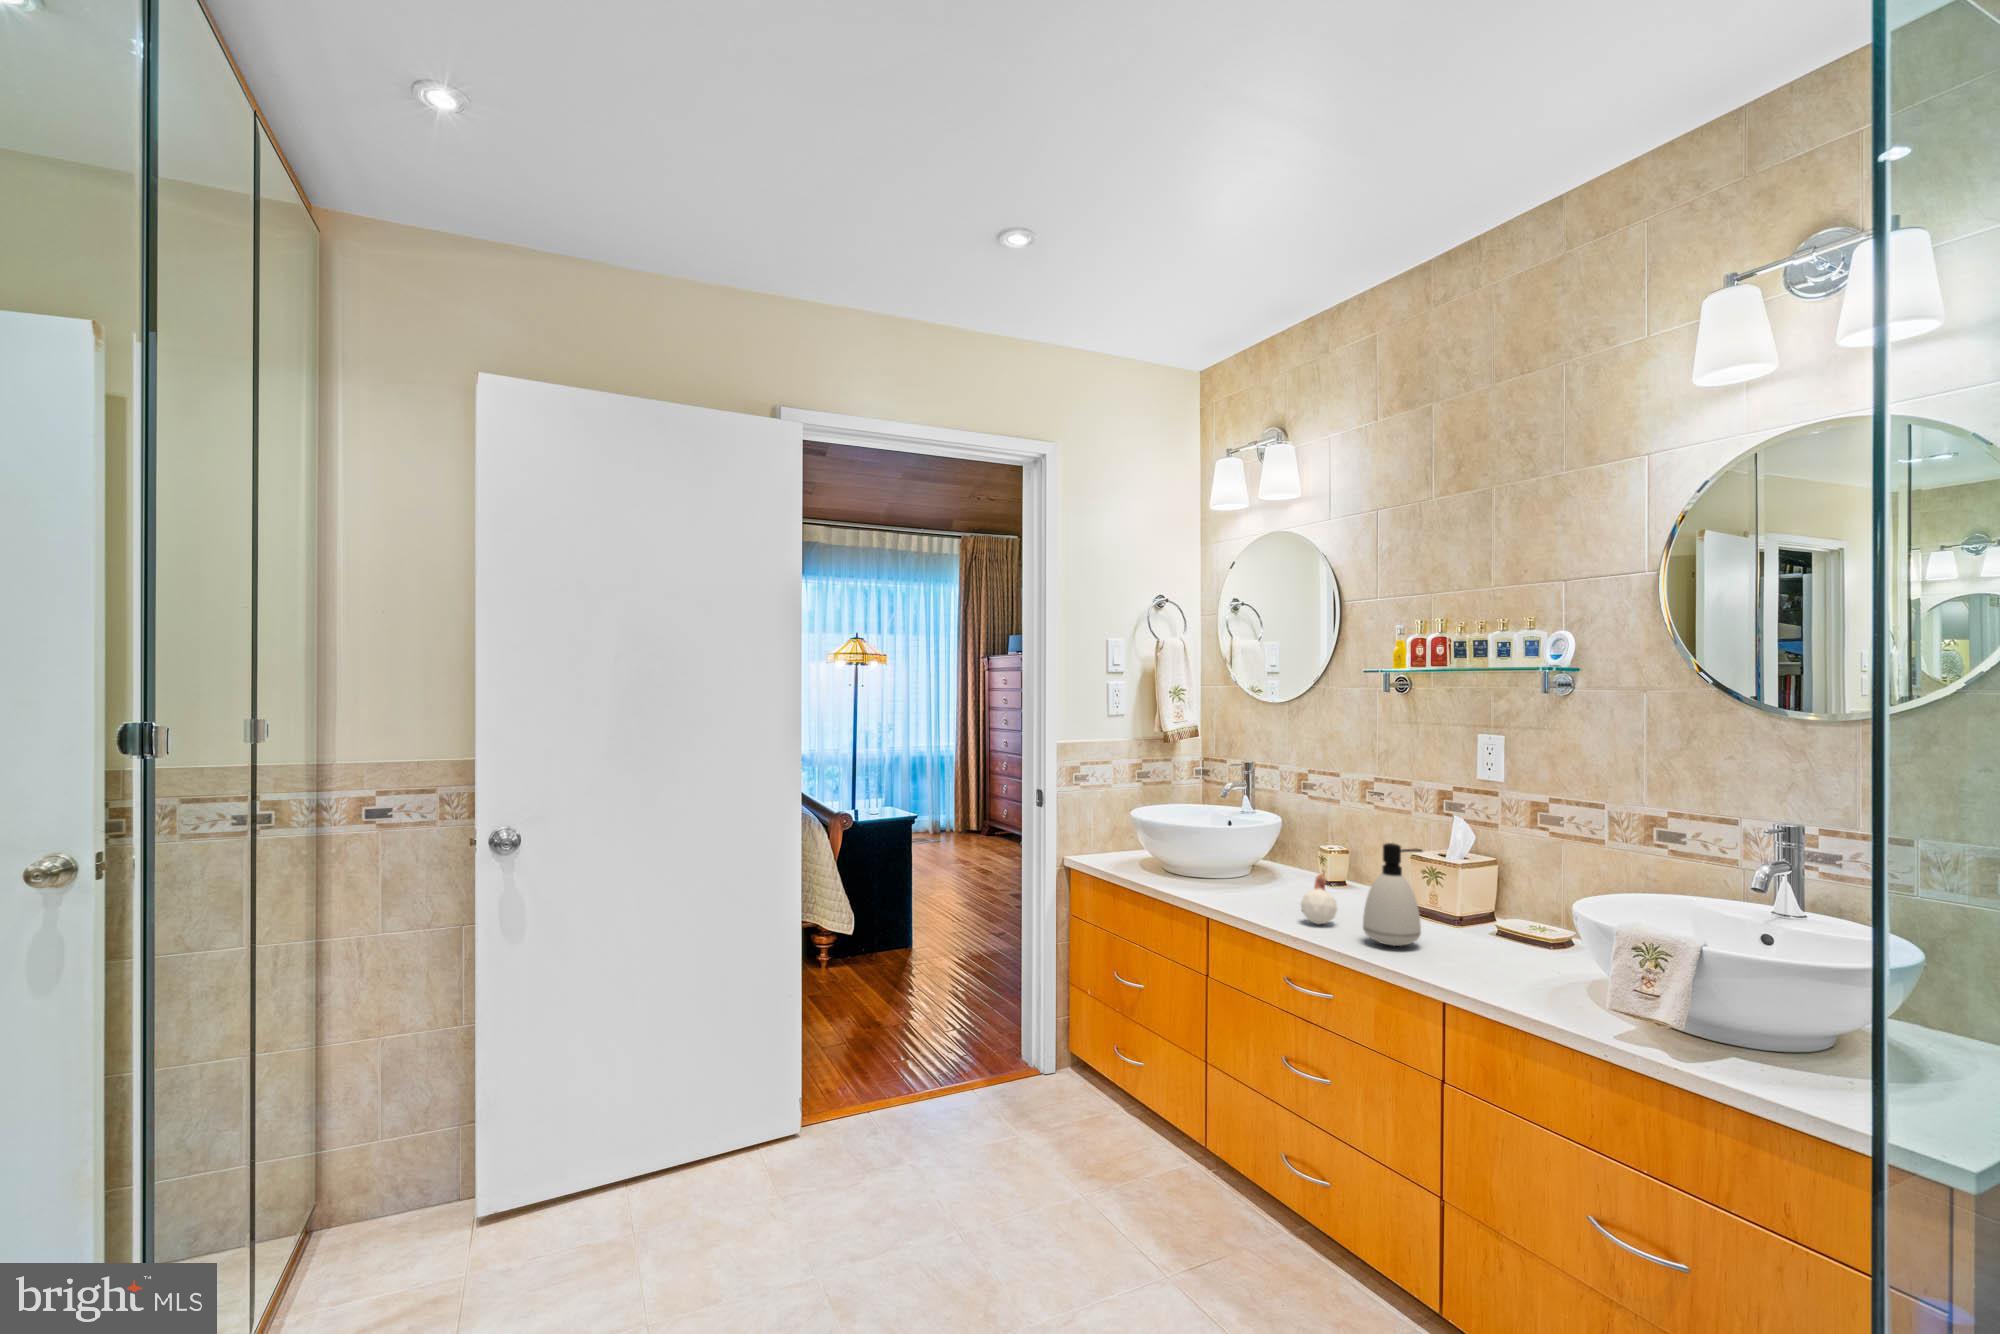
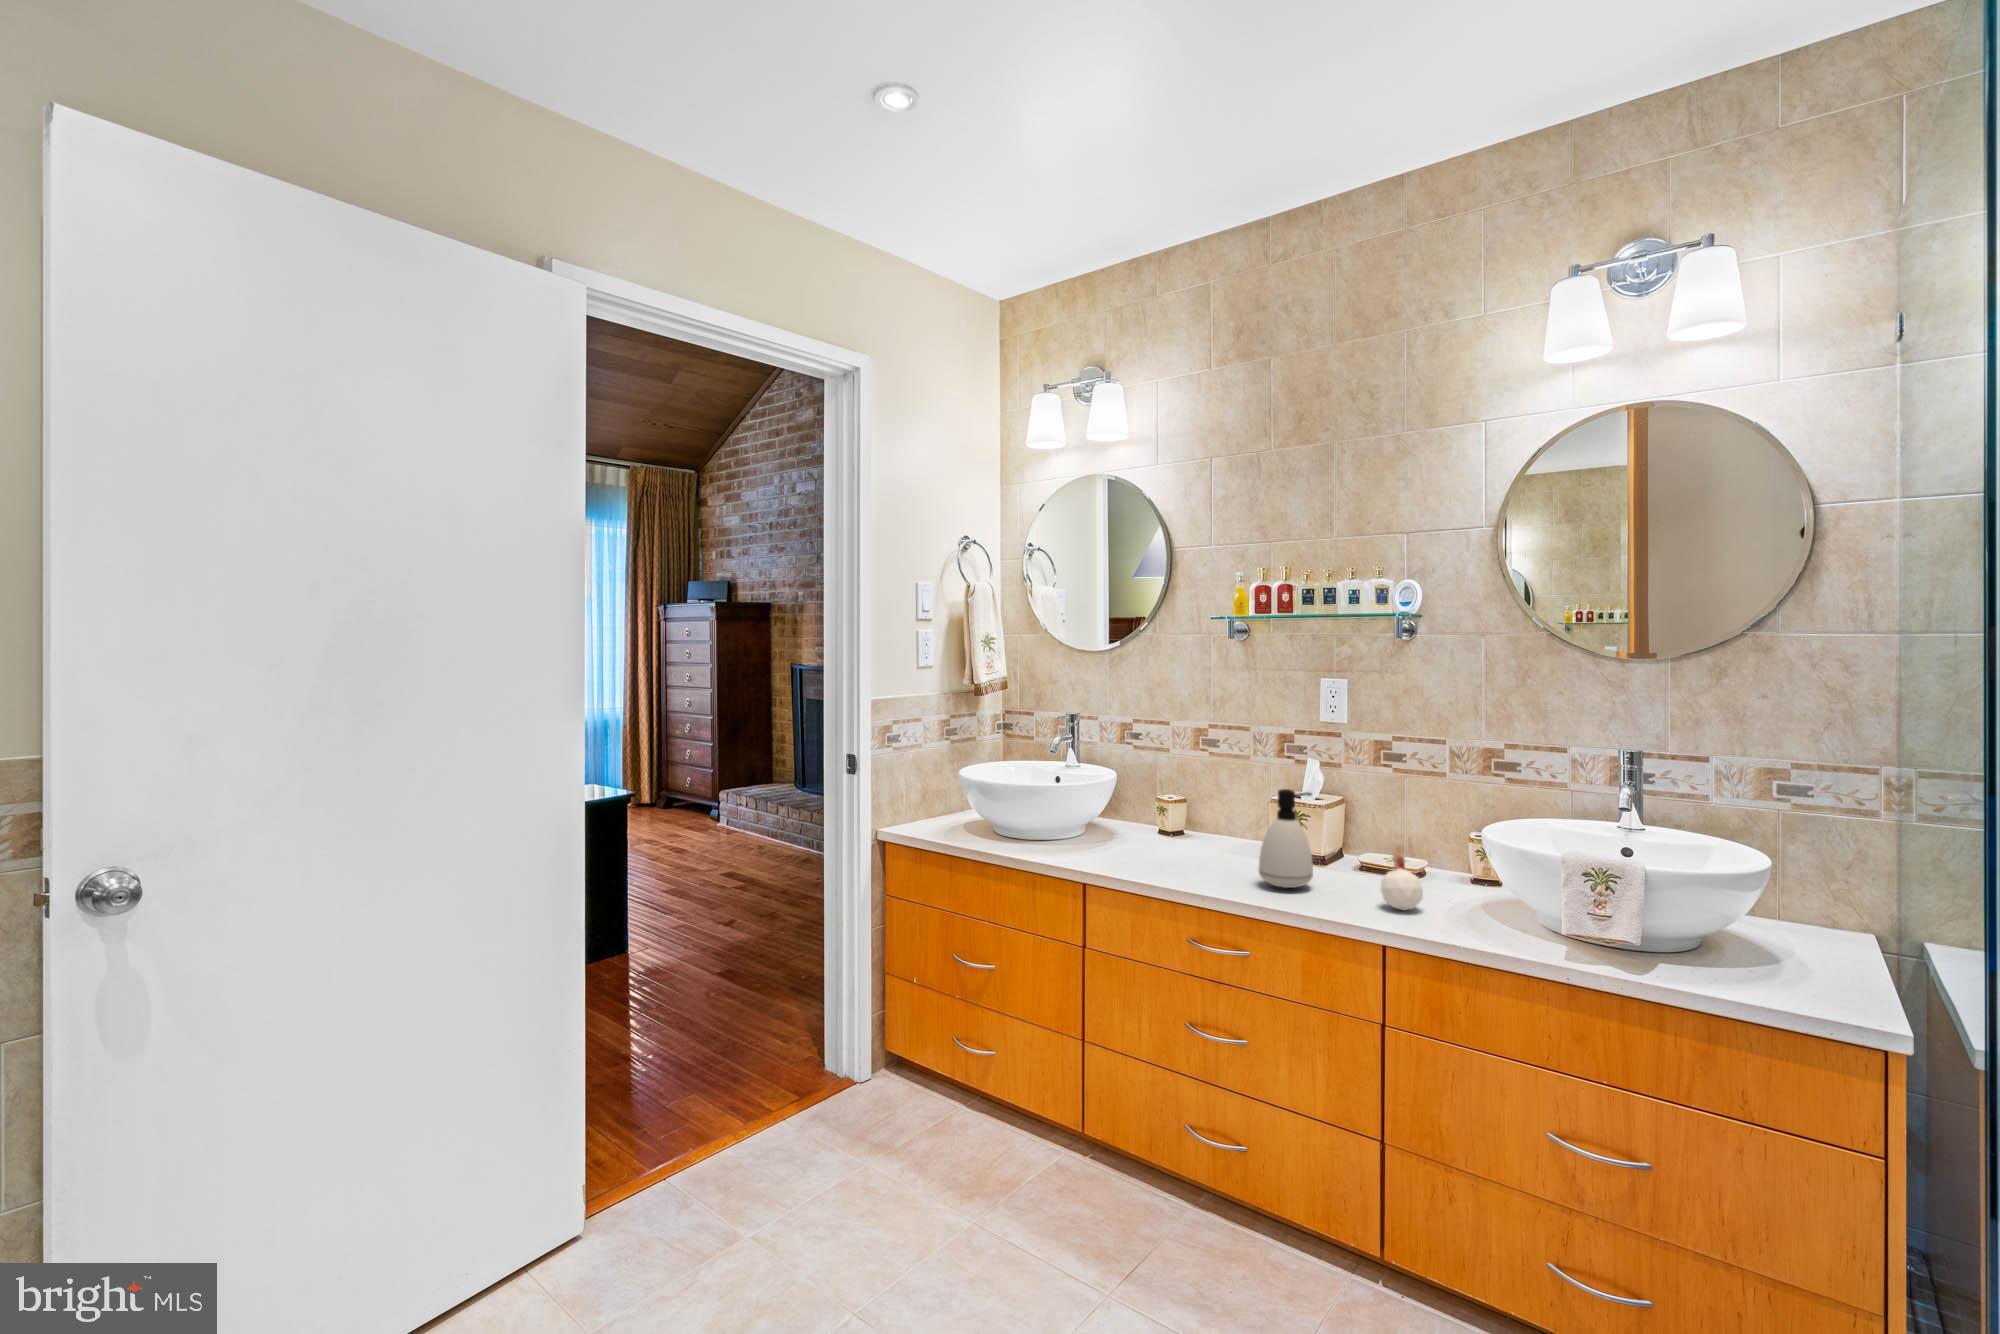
candle: present [1301,870,1337,925] -> present [1381,838,1423,910]

